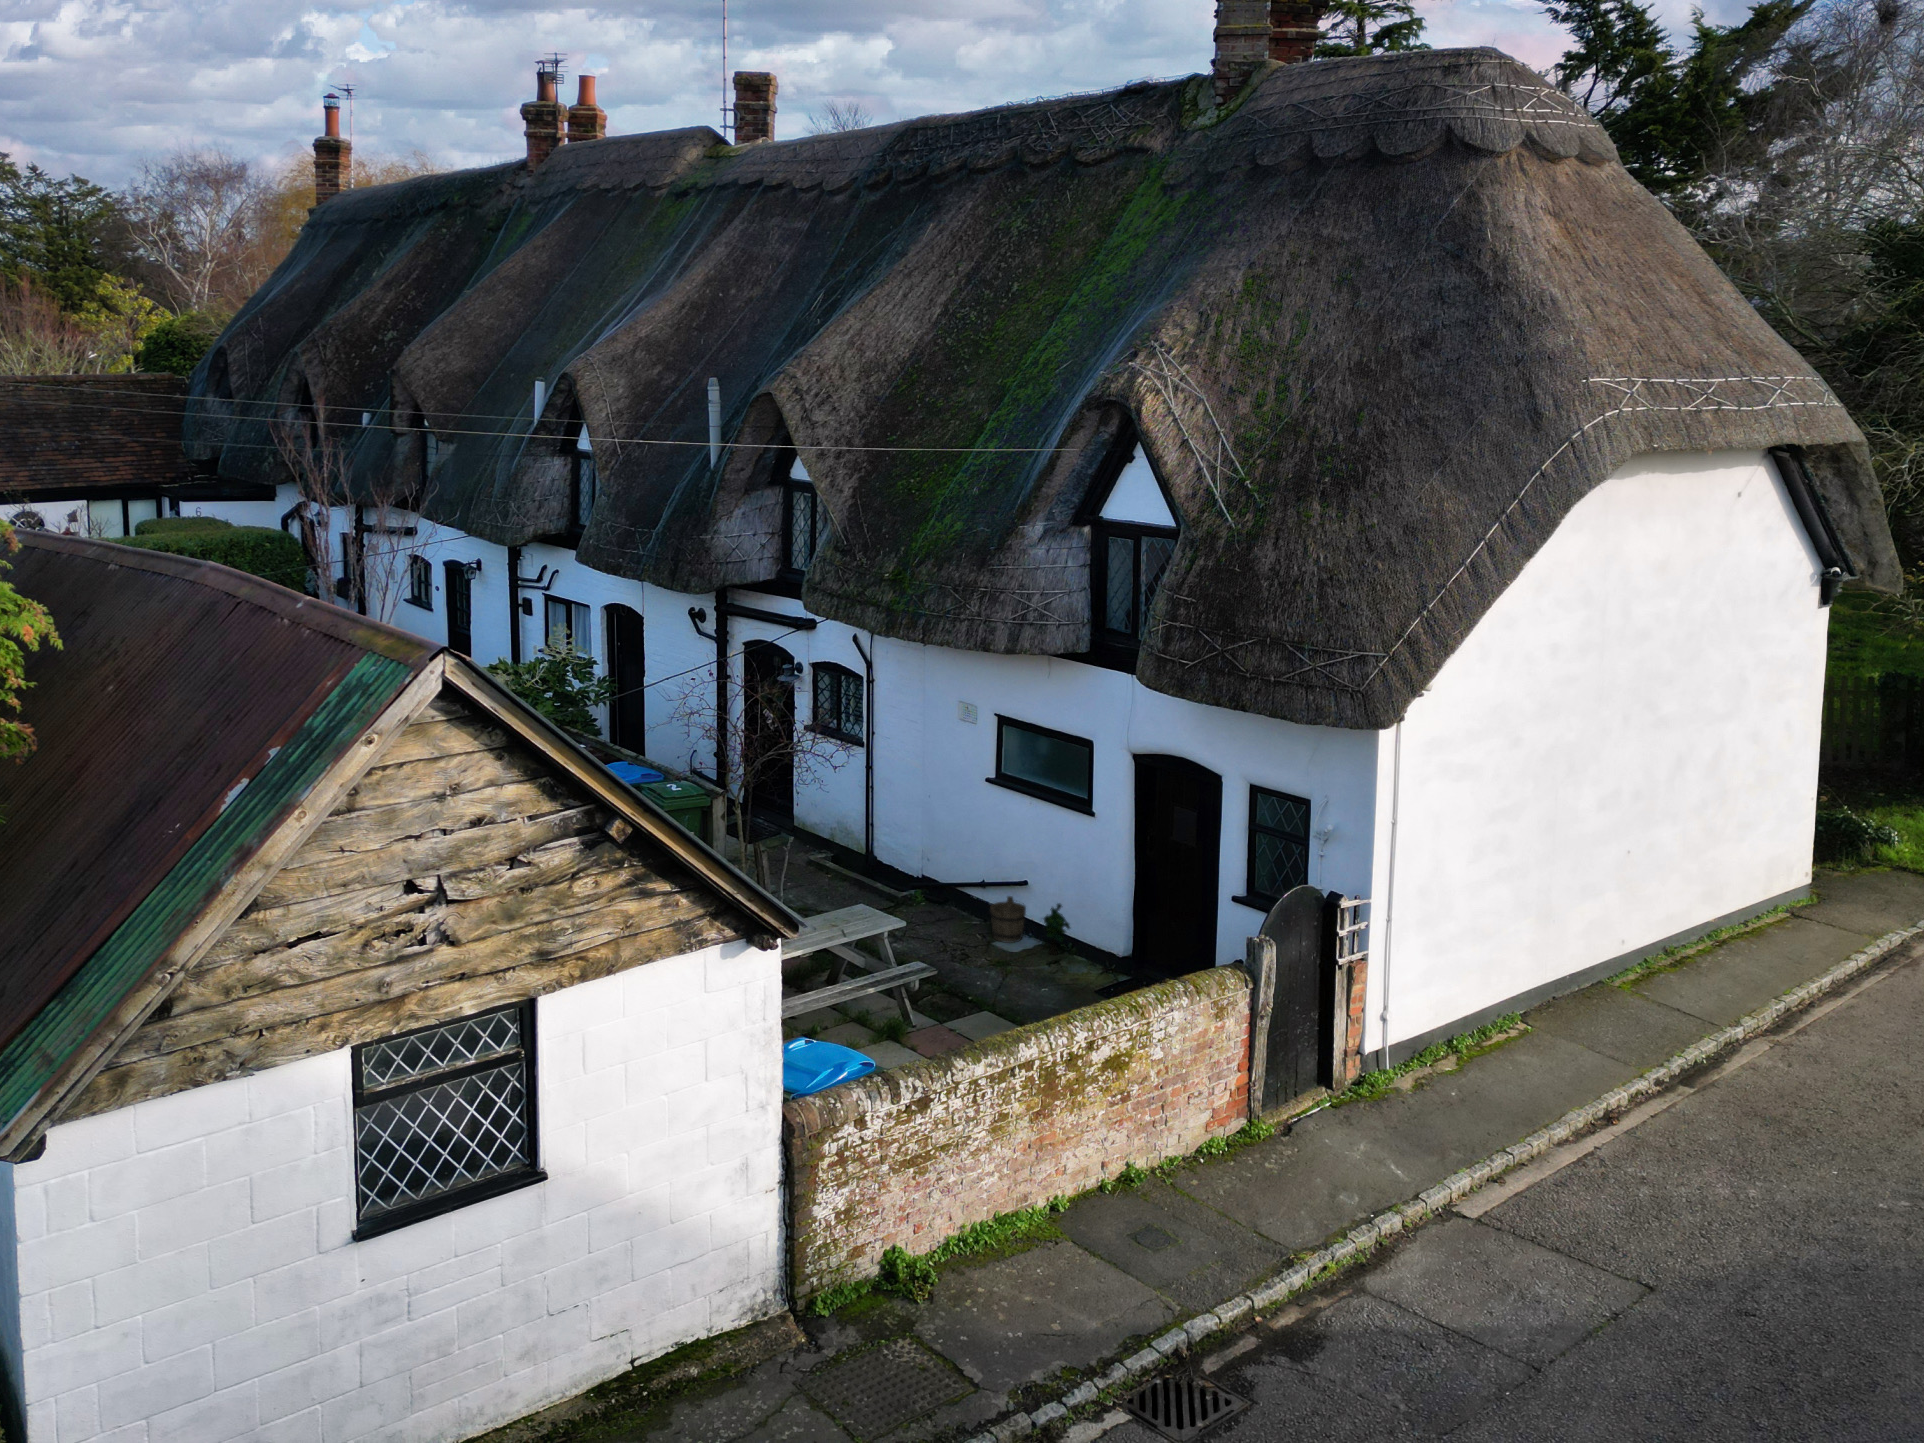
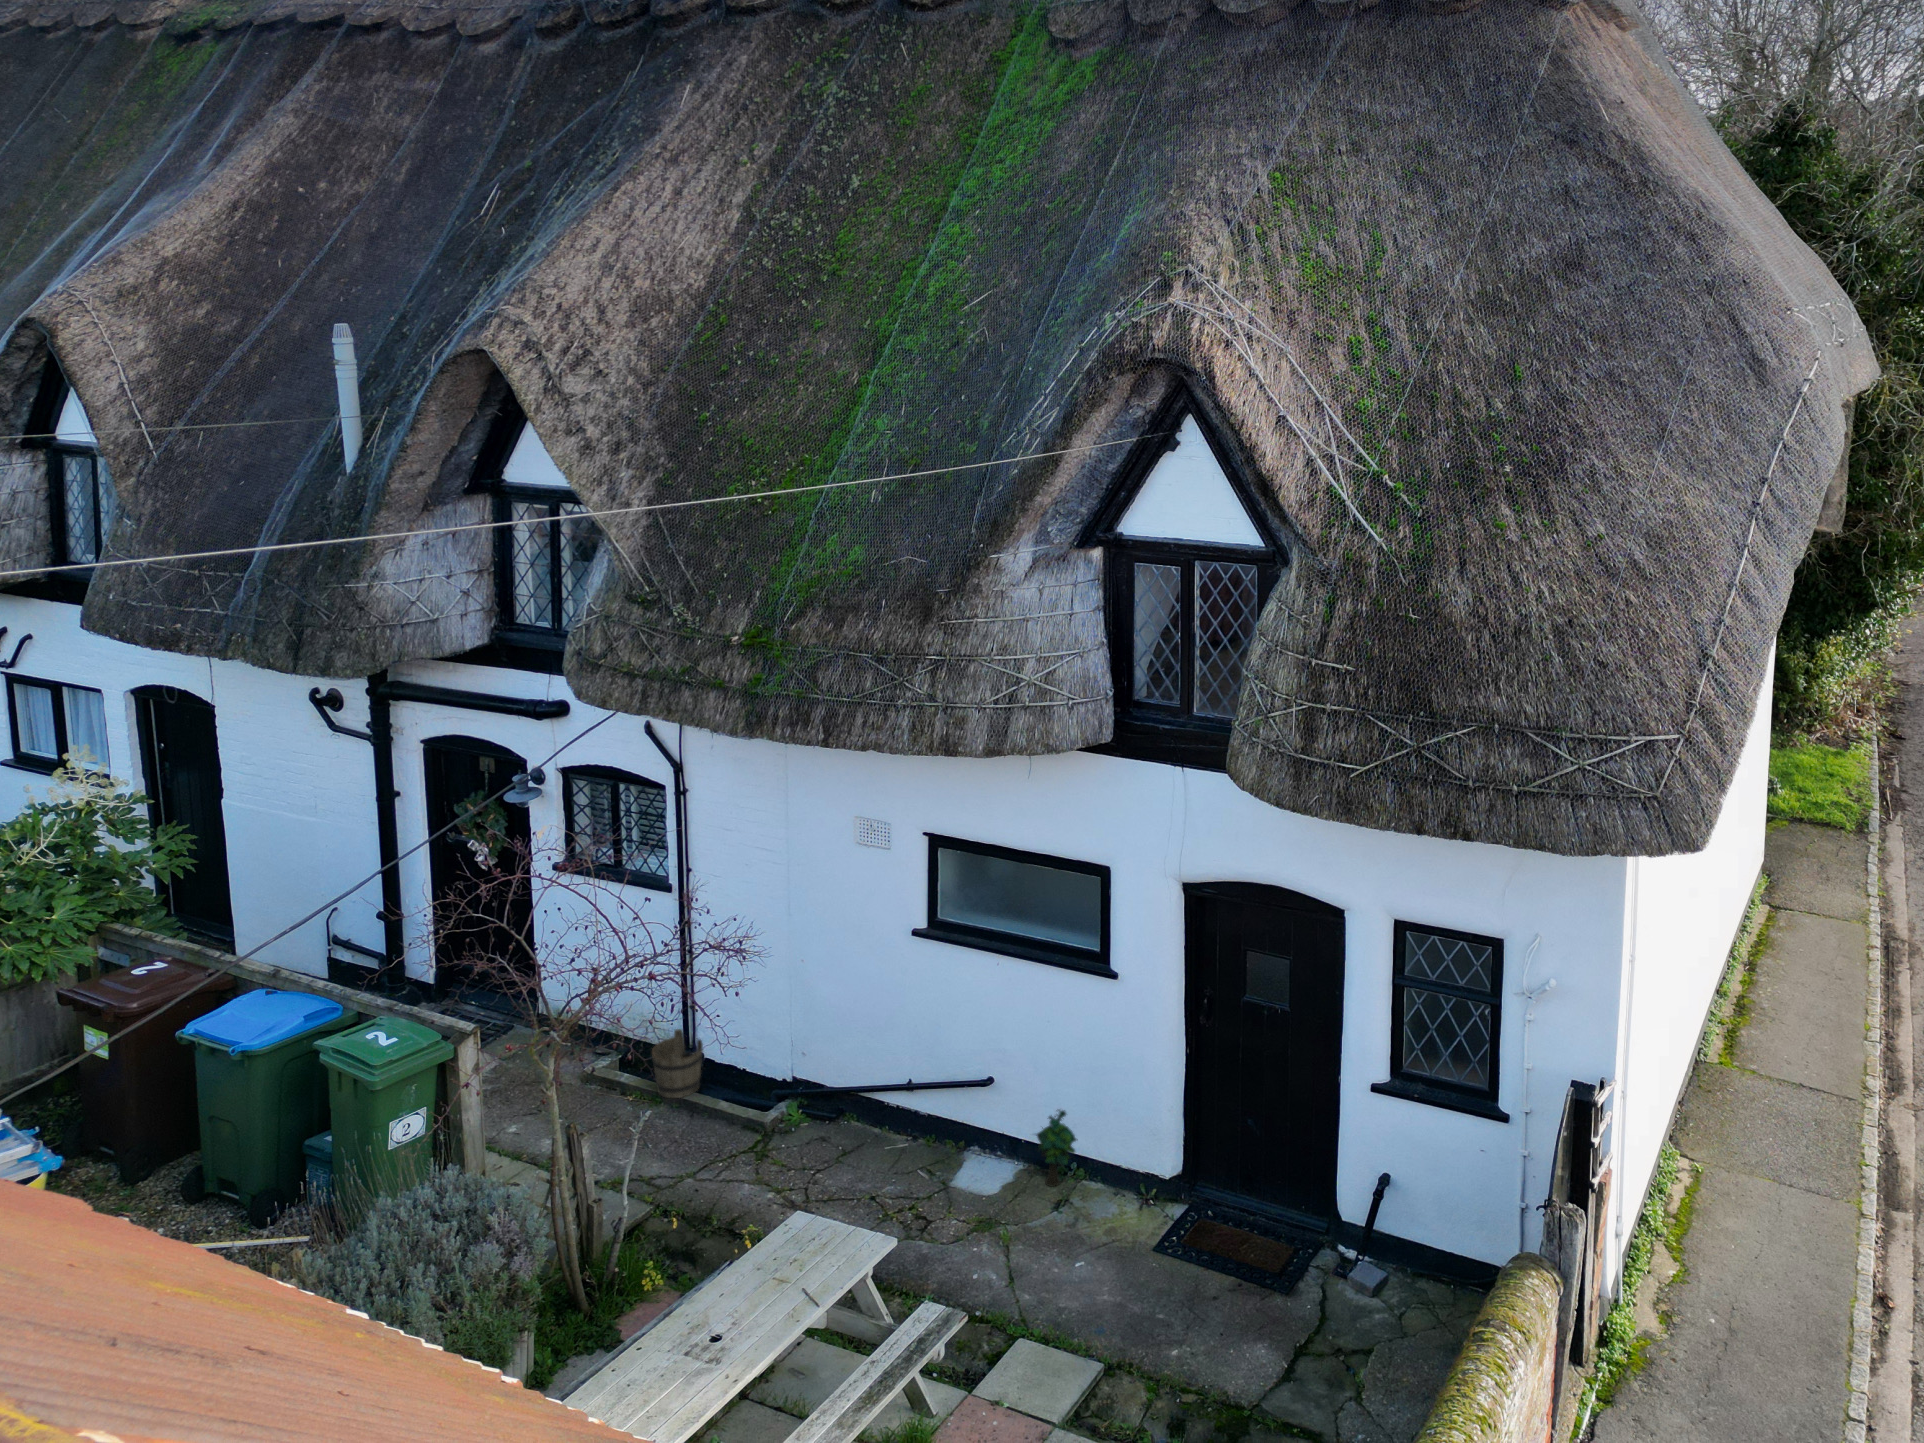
bucket: present [990,896,1026,943] -> present [652,1029,703,1098]

